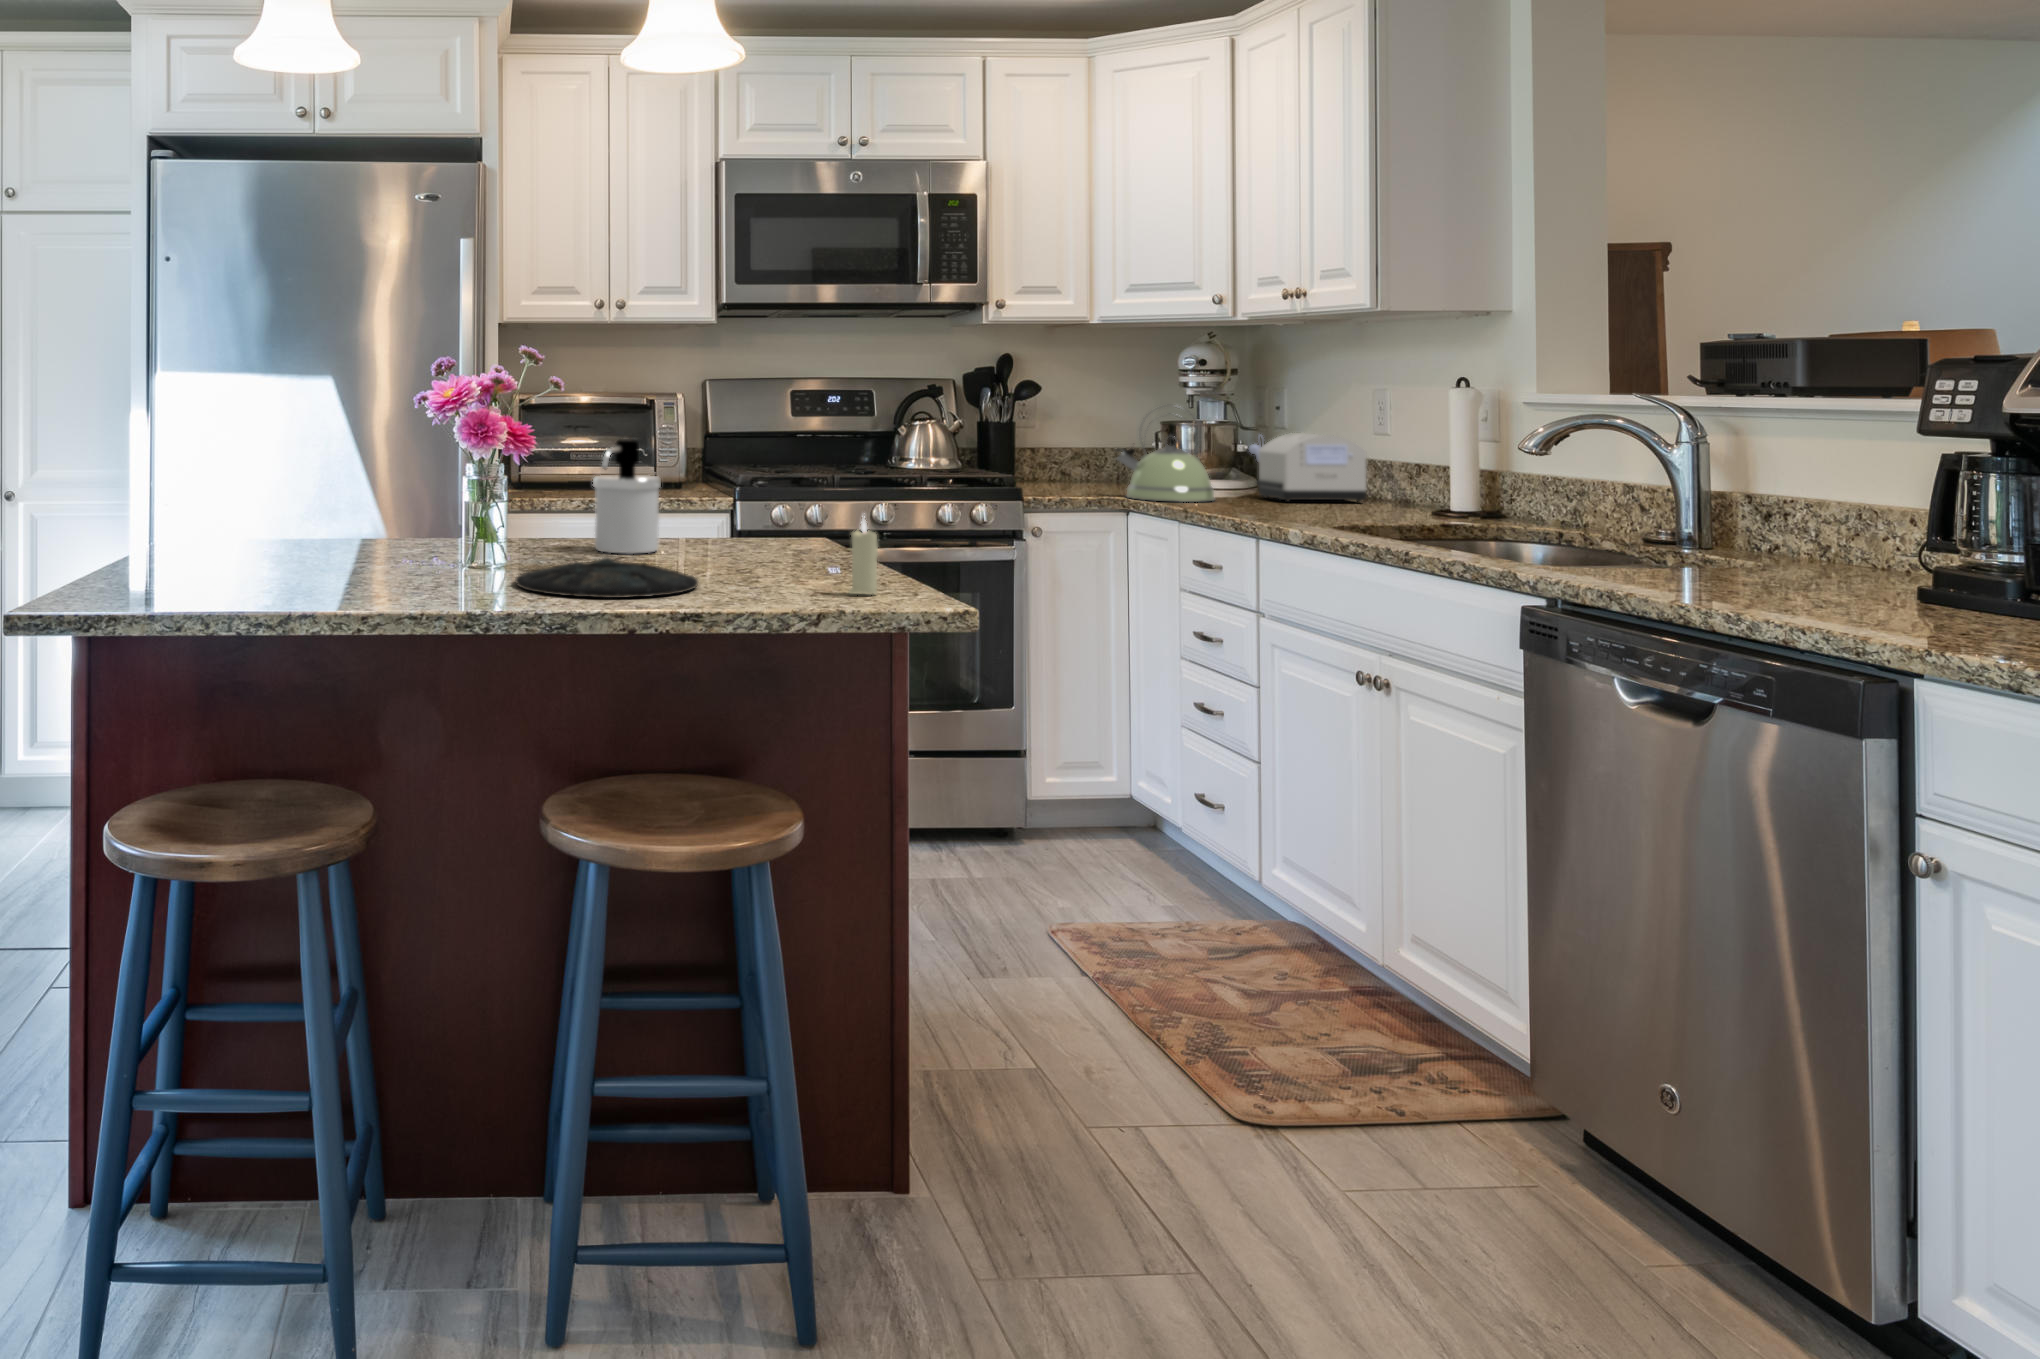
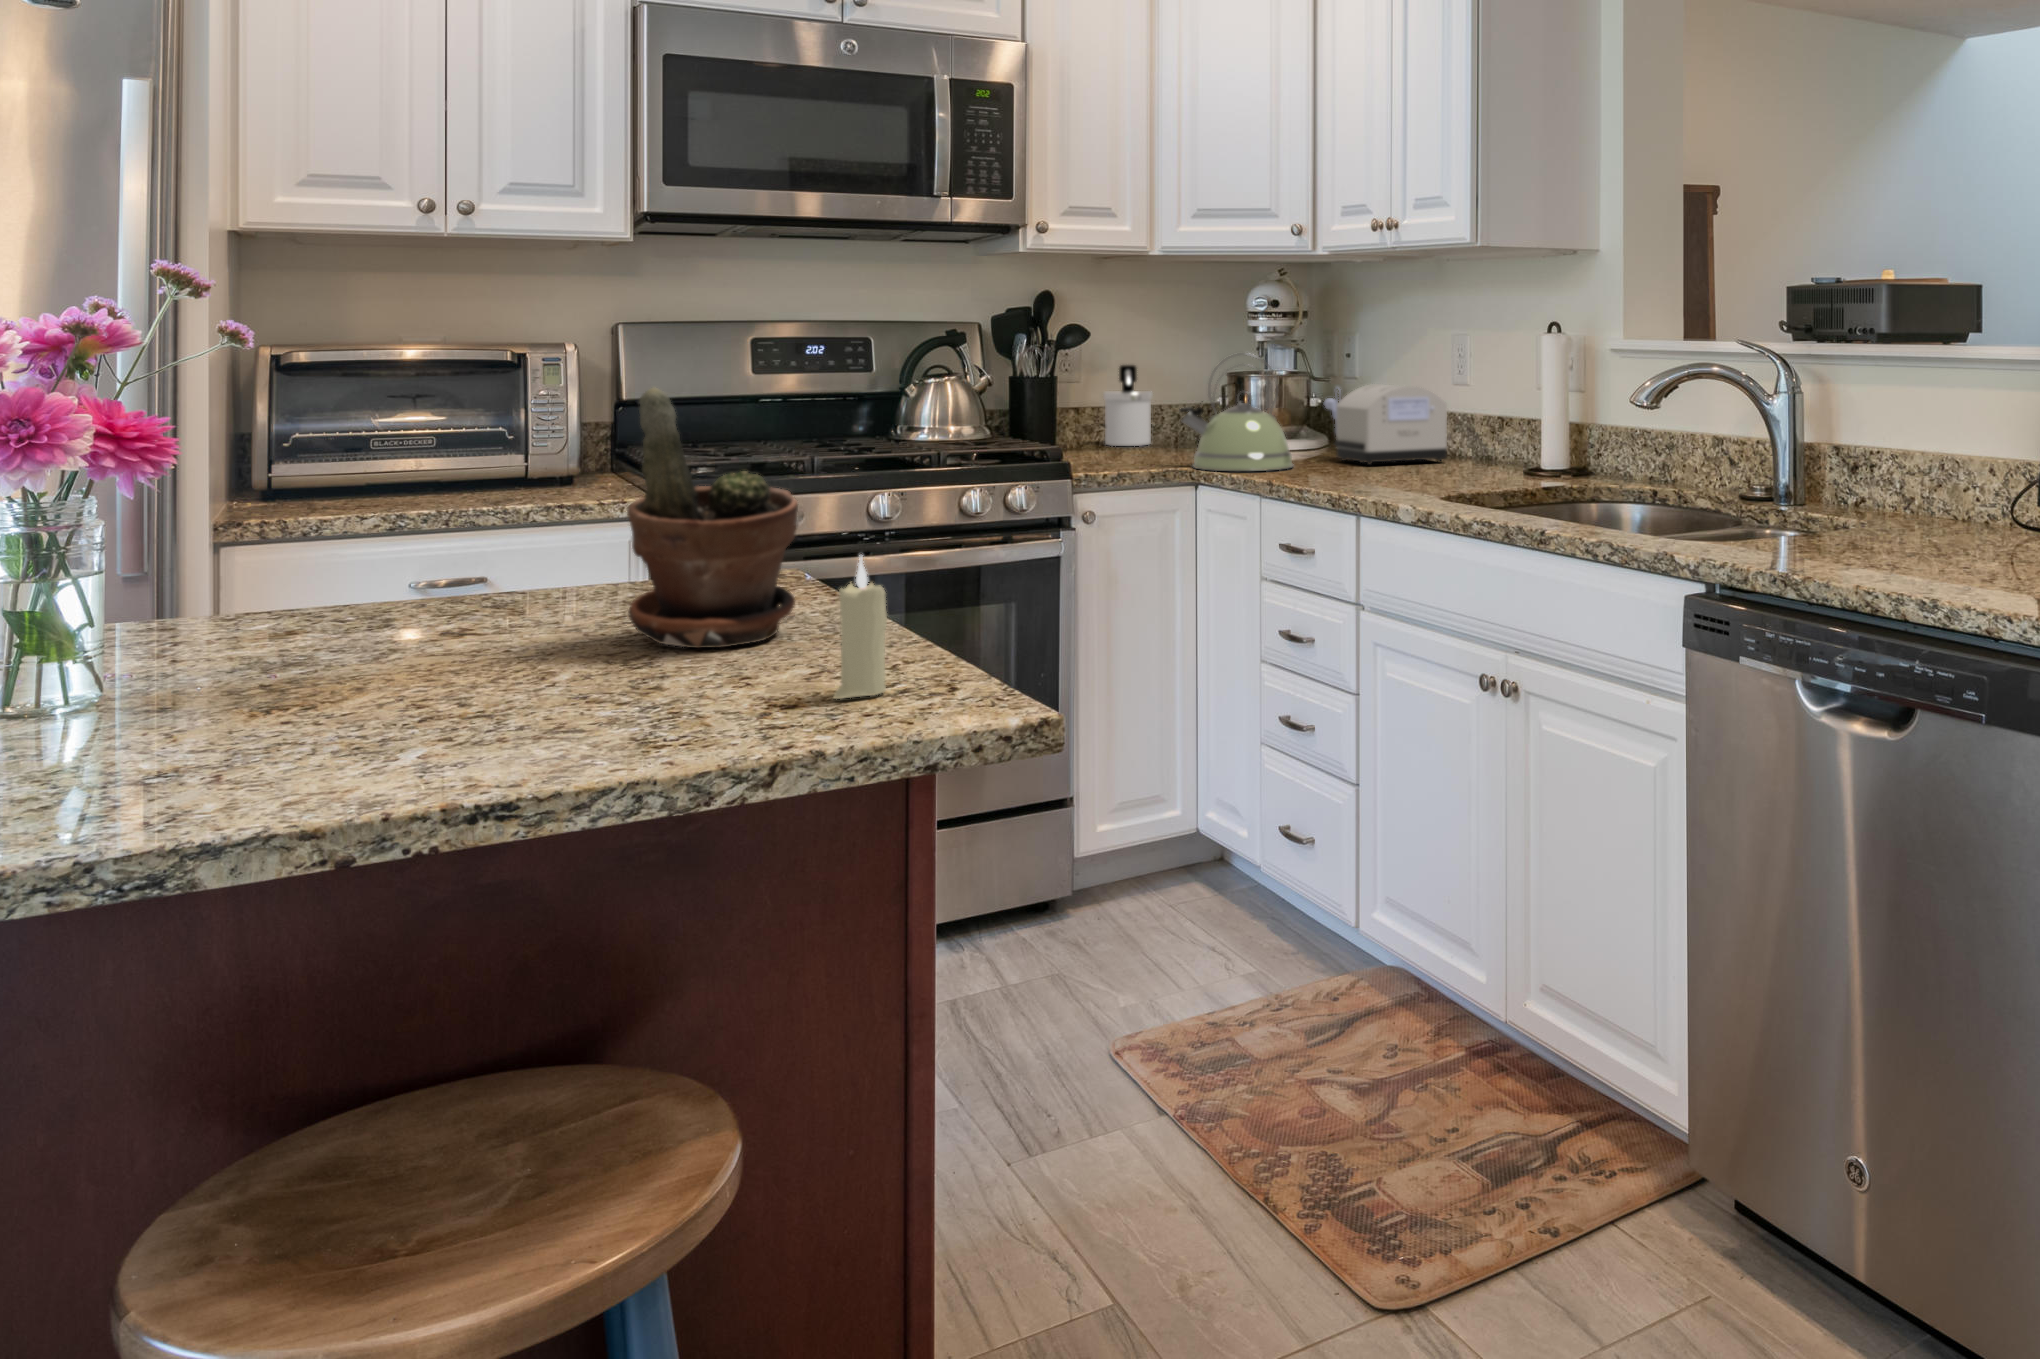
potted plant: none [733,416,828,569] -> present [627,388,798,648]
soap dispenser: present [593,439,661,554] -> present [1103,365,1153,446]
plate: present [515,558,698,598] -> none [103,675,543,780]

